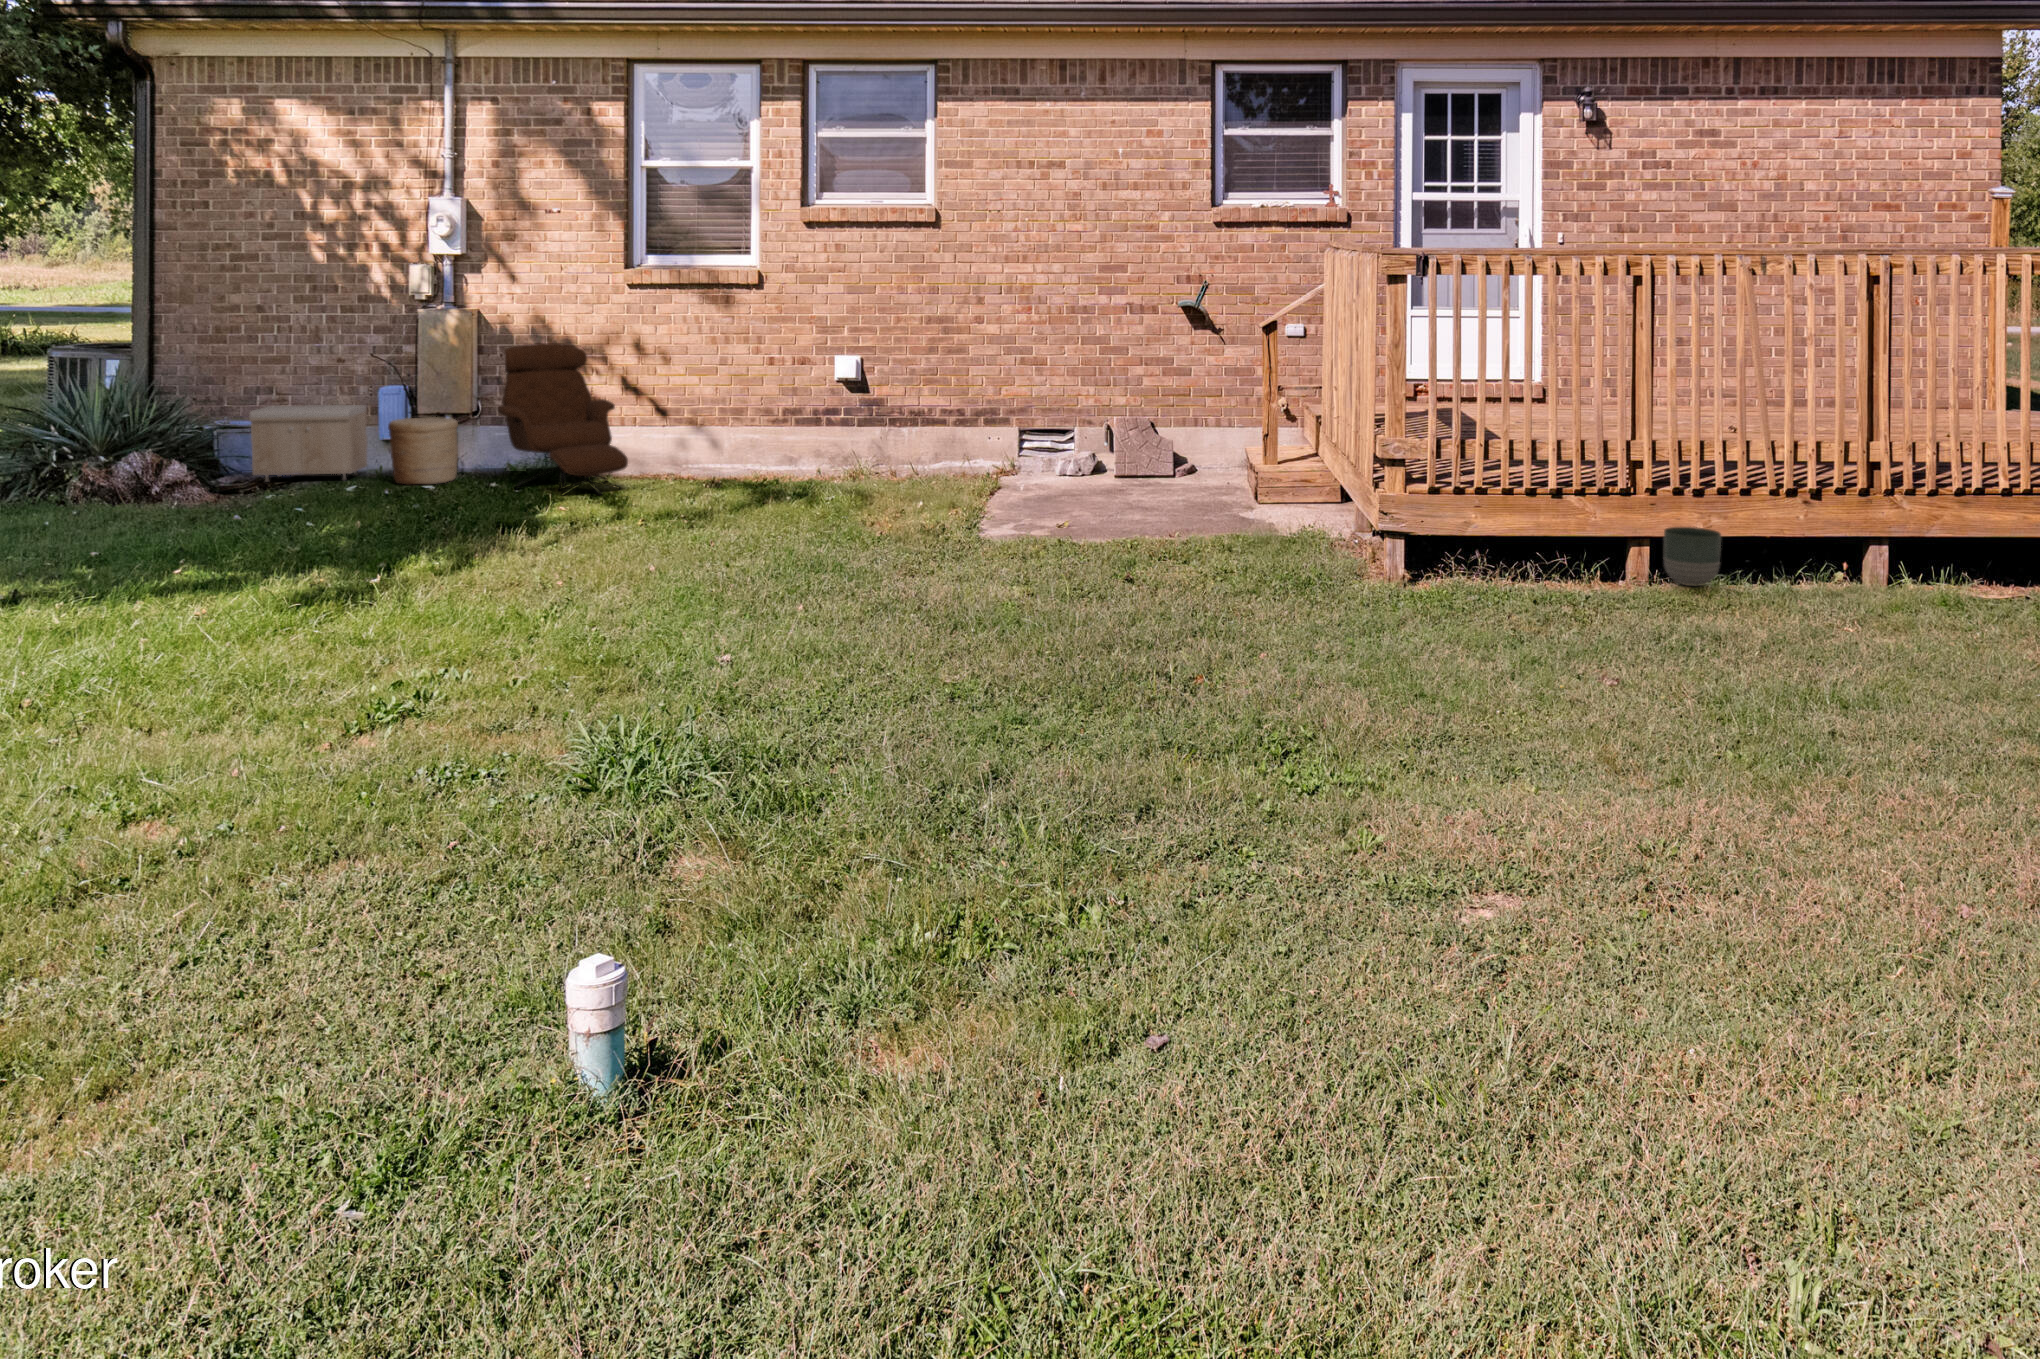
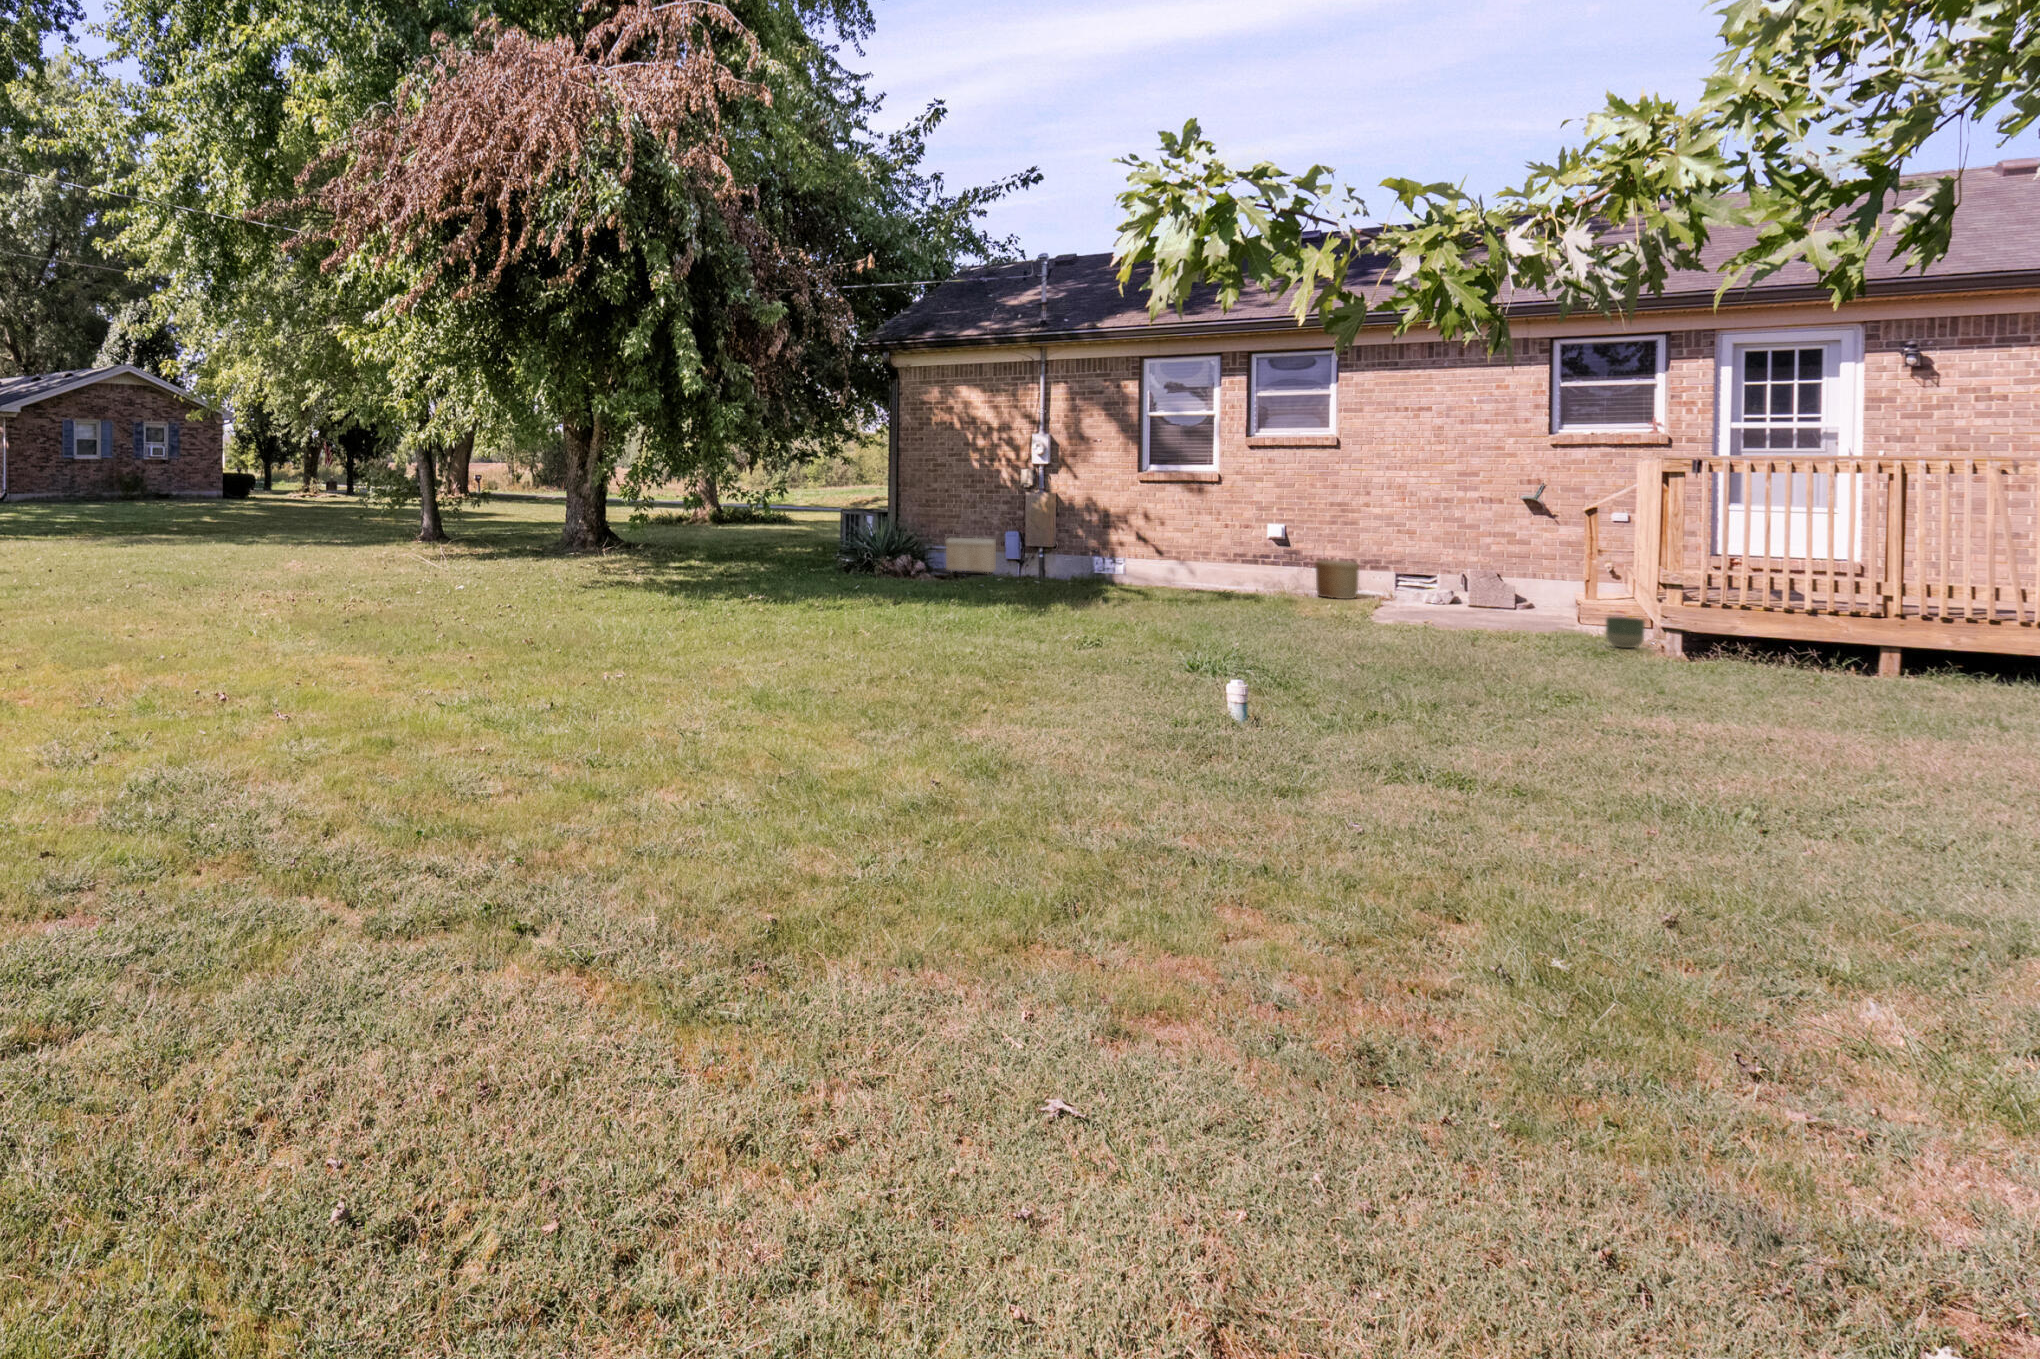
lounge chair: present [498,343,628,495] -> none [1070,510,1146,589]
woven basket: present [388,417,458,485] -> present [1315,560,1359,599]
planter: present [1664,527,1721,586] -> present [1606,617,1645,648]

